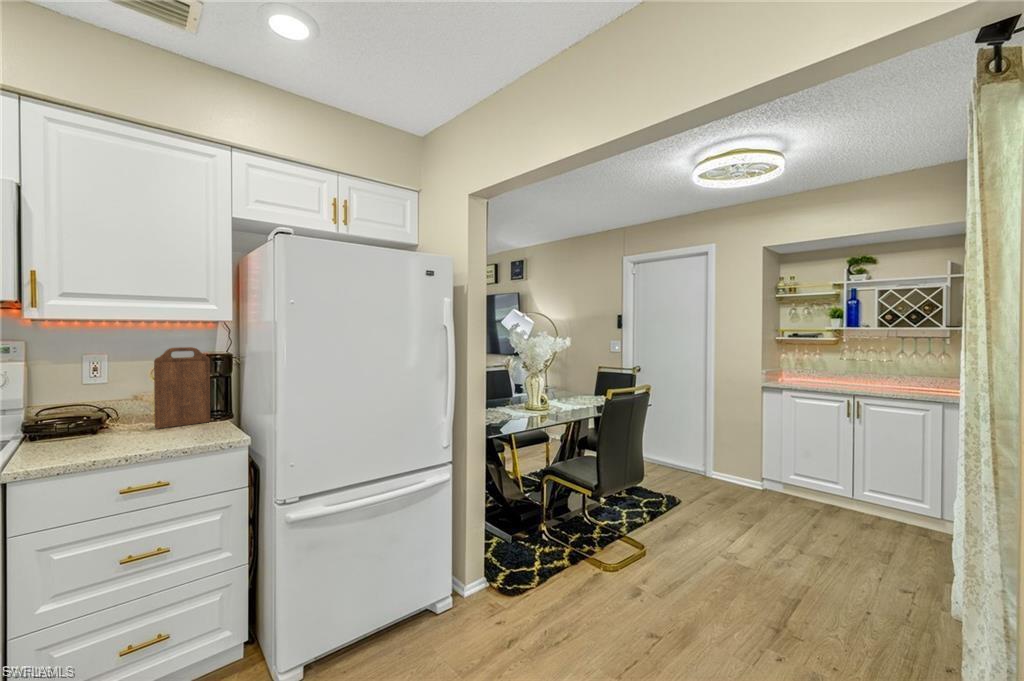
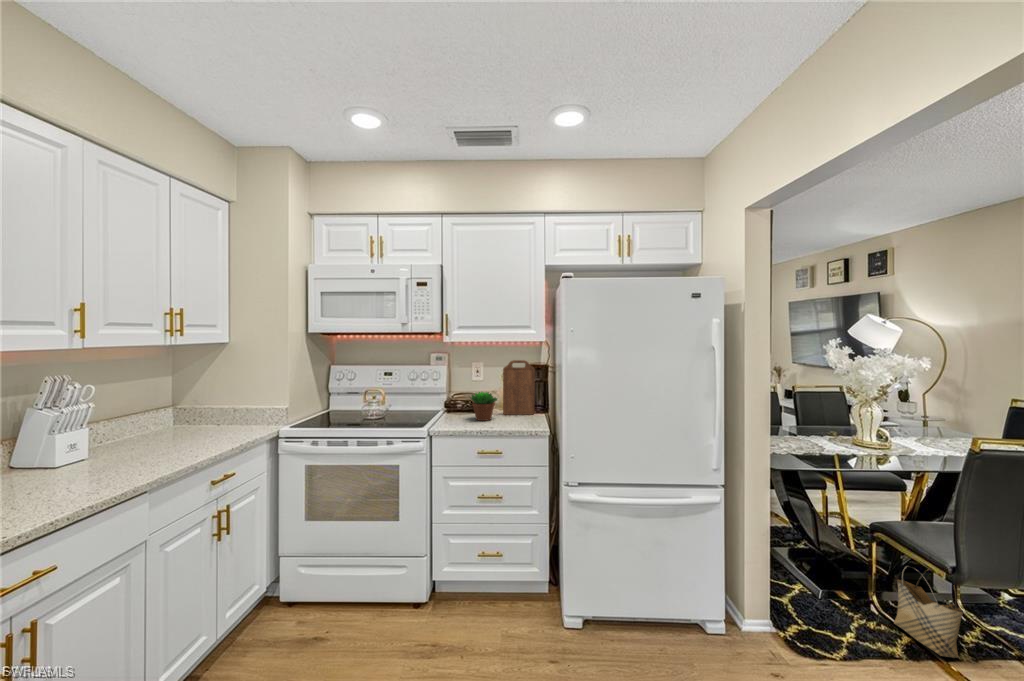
succulent plant: none [89,395,148,442] -> present [471,392,497,421]
woven basket: none [559,491,597,554] -> present [894,567,963,658]

